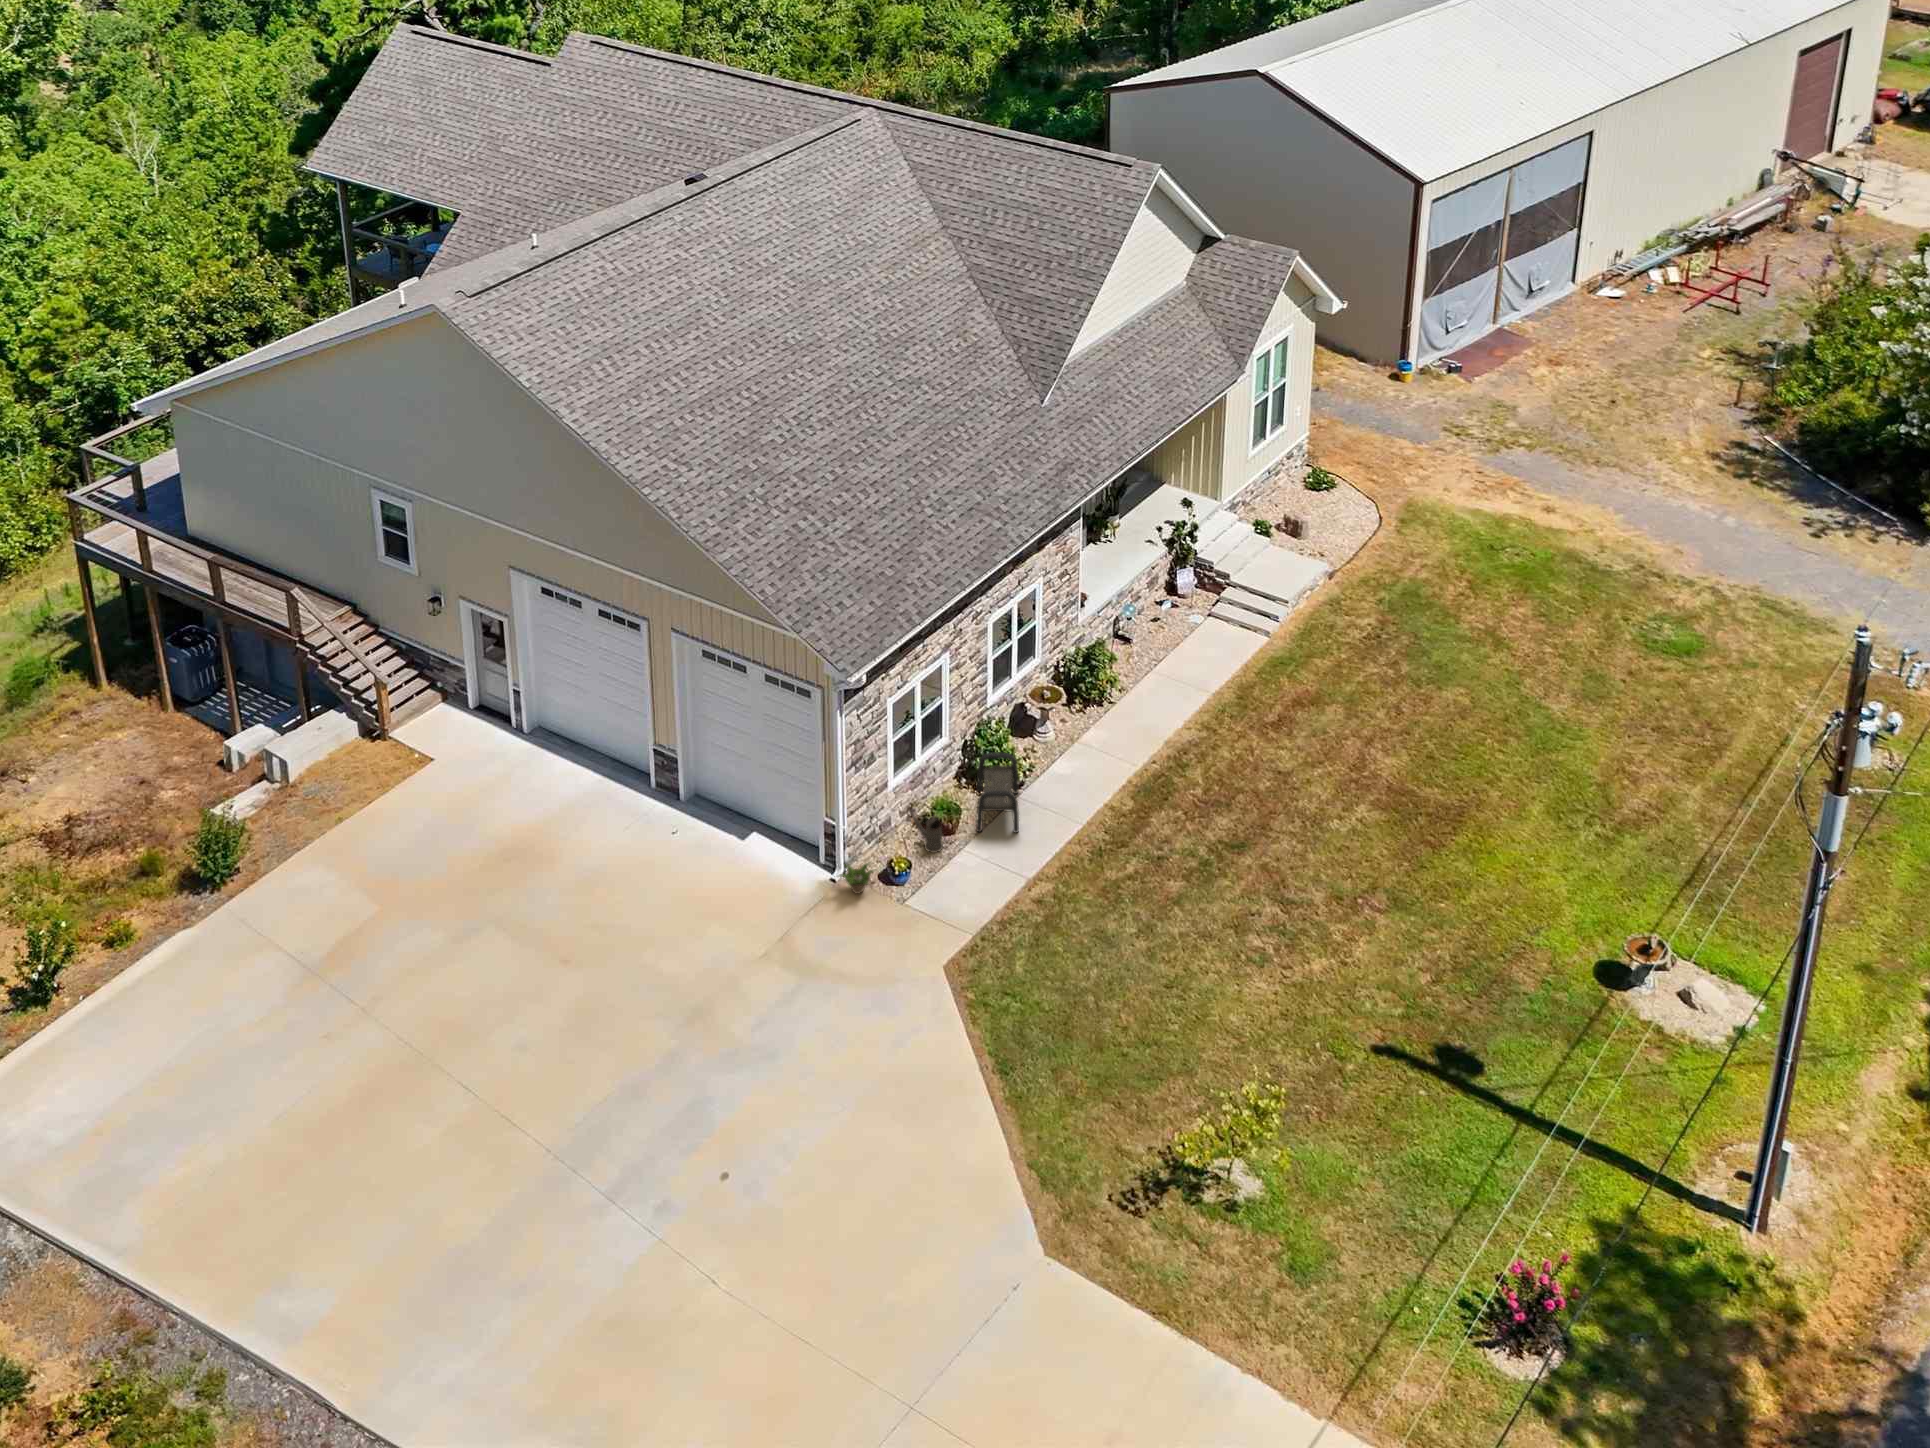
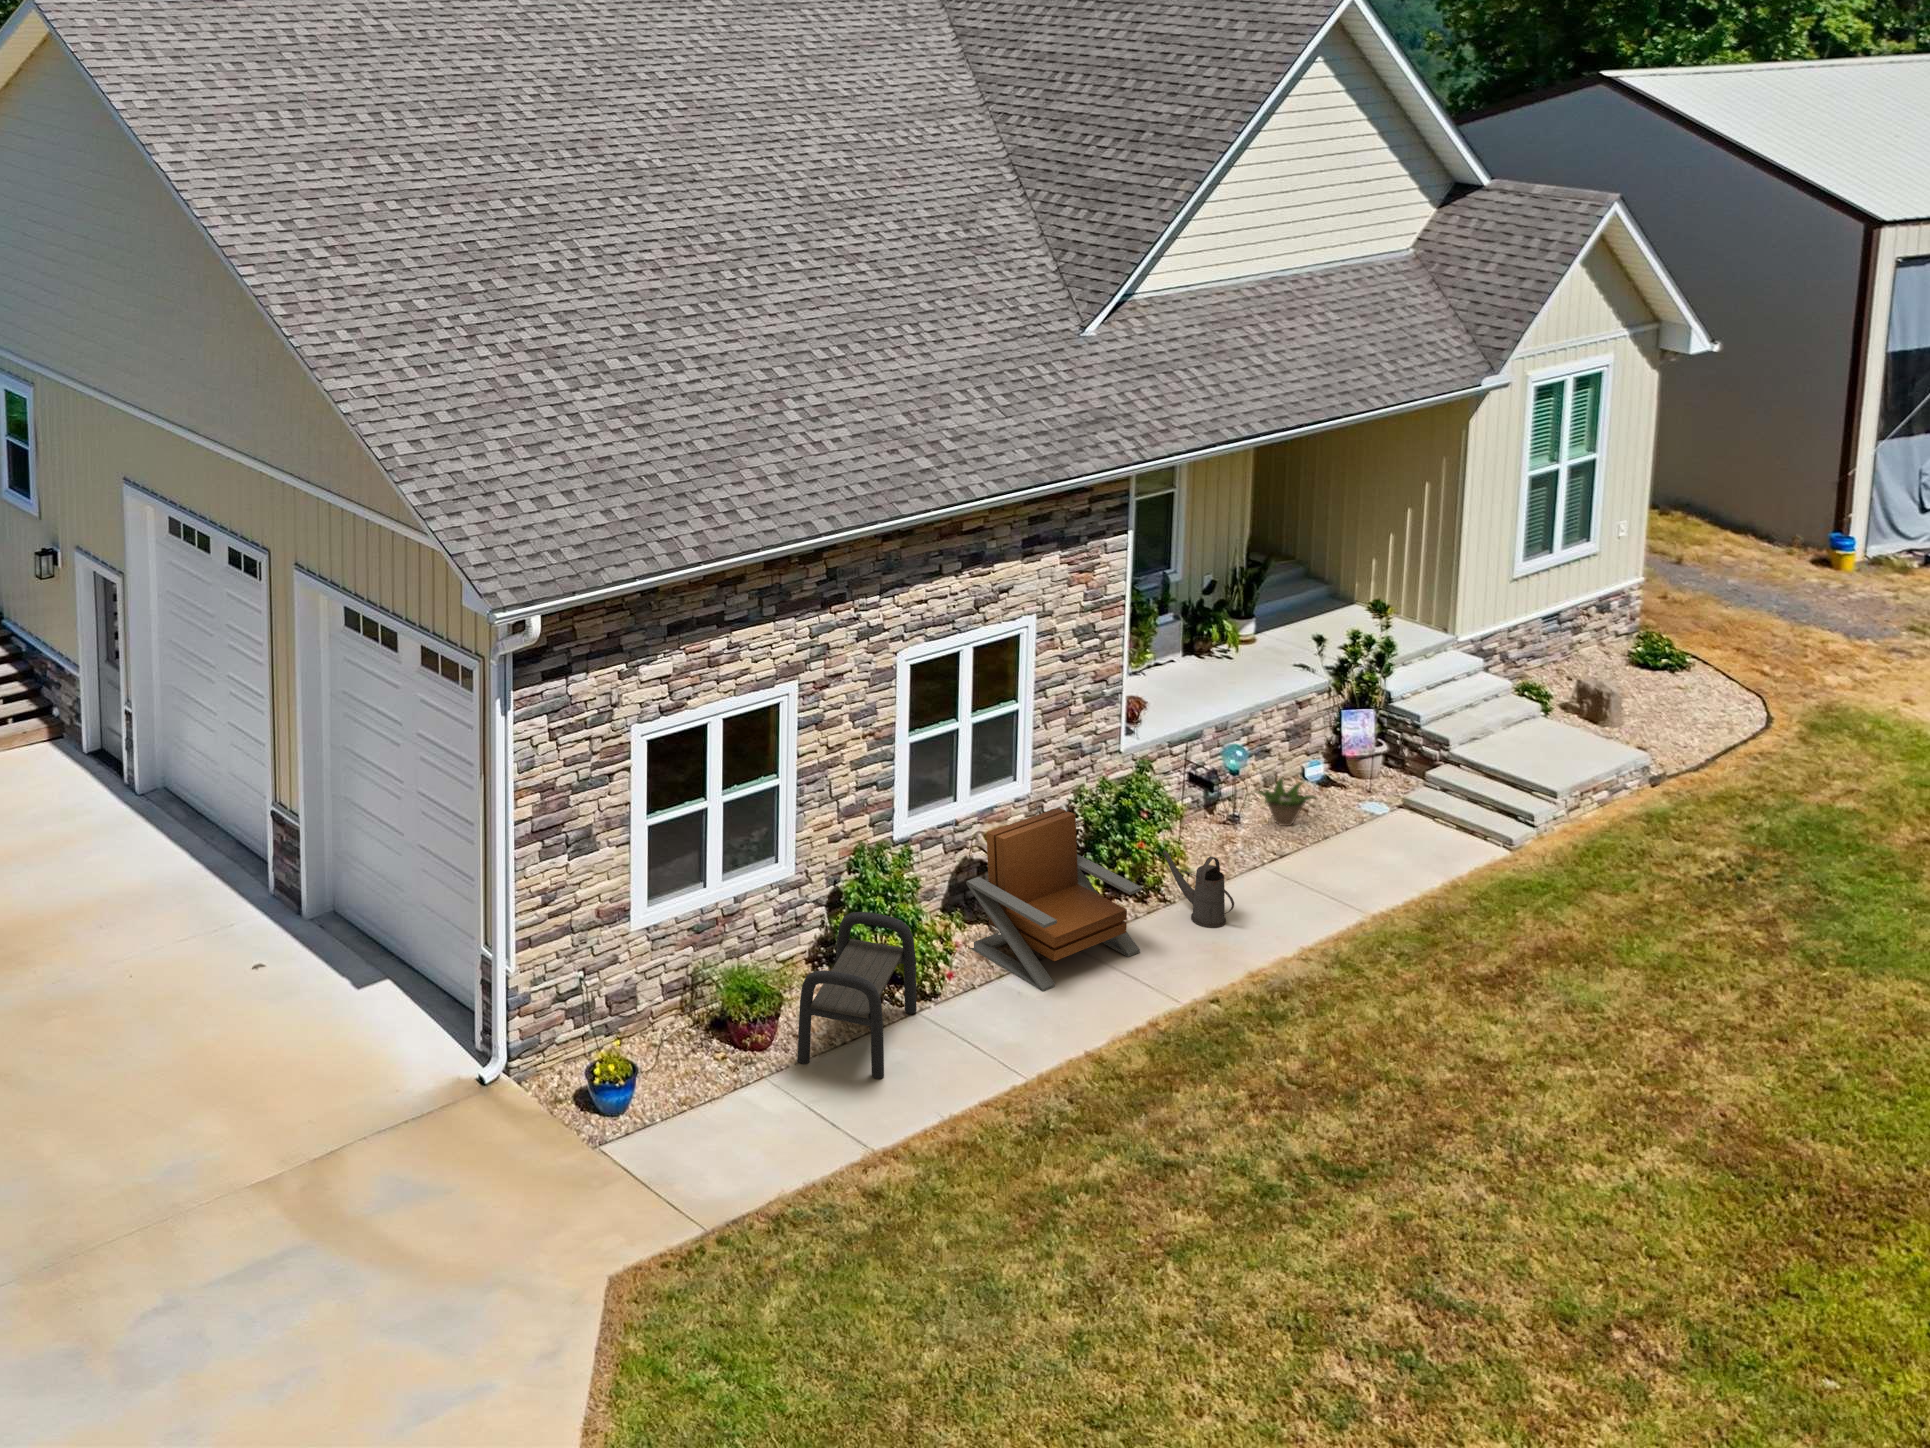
lounge chair: none [1025,672,1108,769] -> present [966,808,1142,992]
watering can: present [910,810,945,853] -> present [1163,850,1234,928]
decorative plant: present [838,863,874,894] -> present [1255,777,1316,826]

